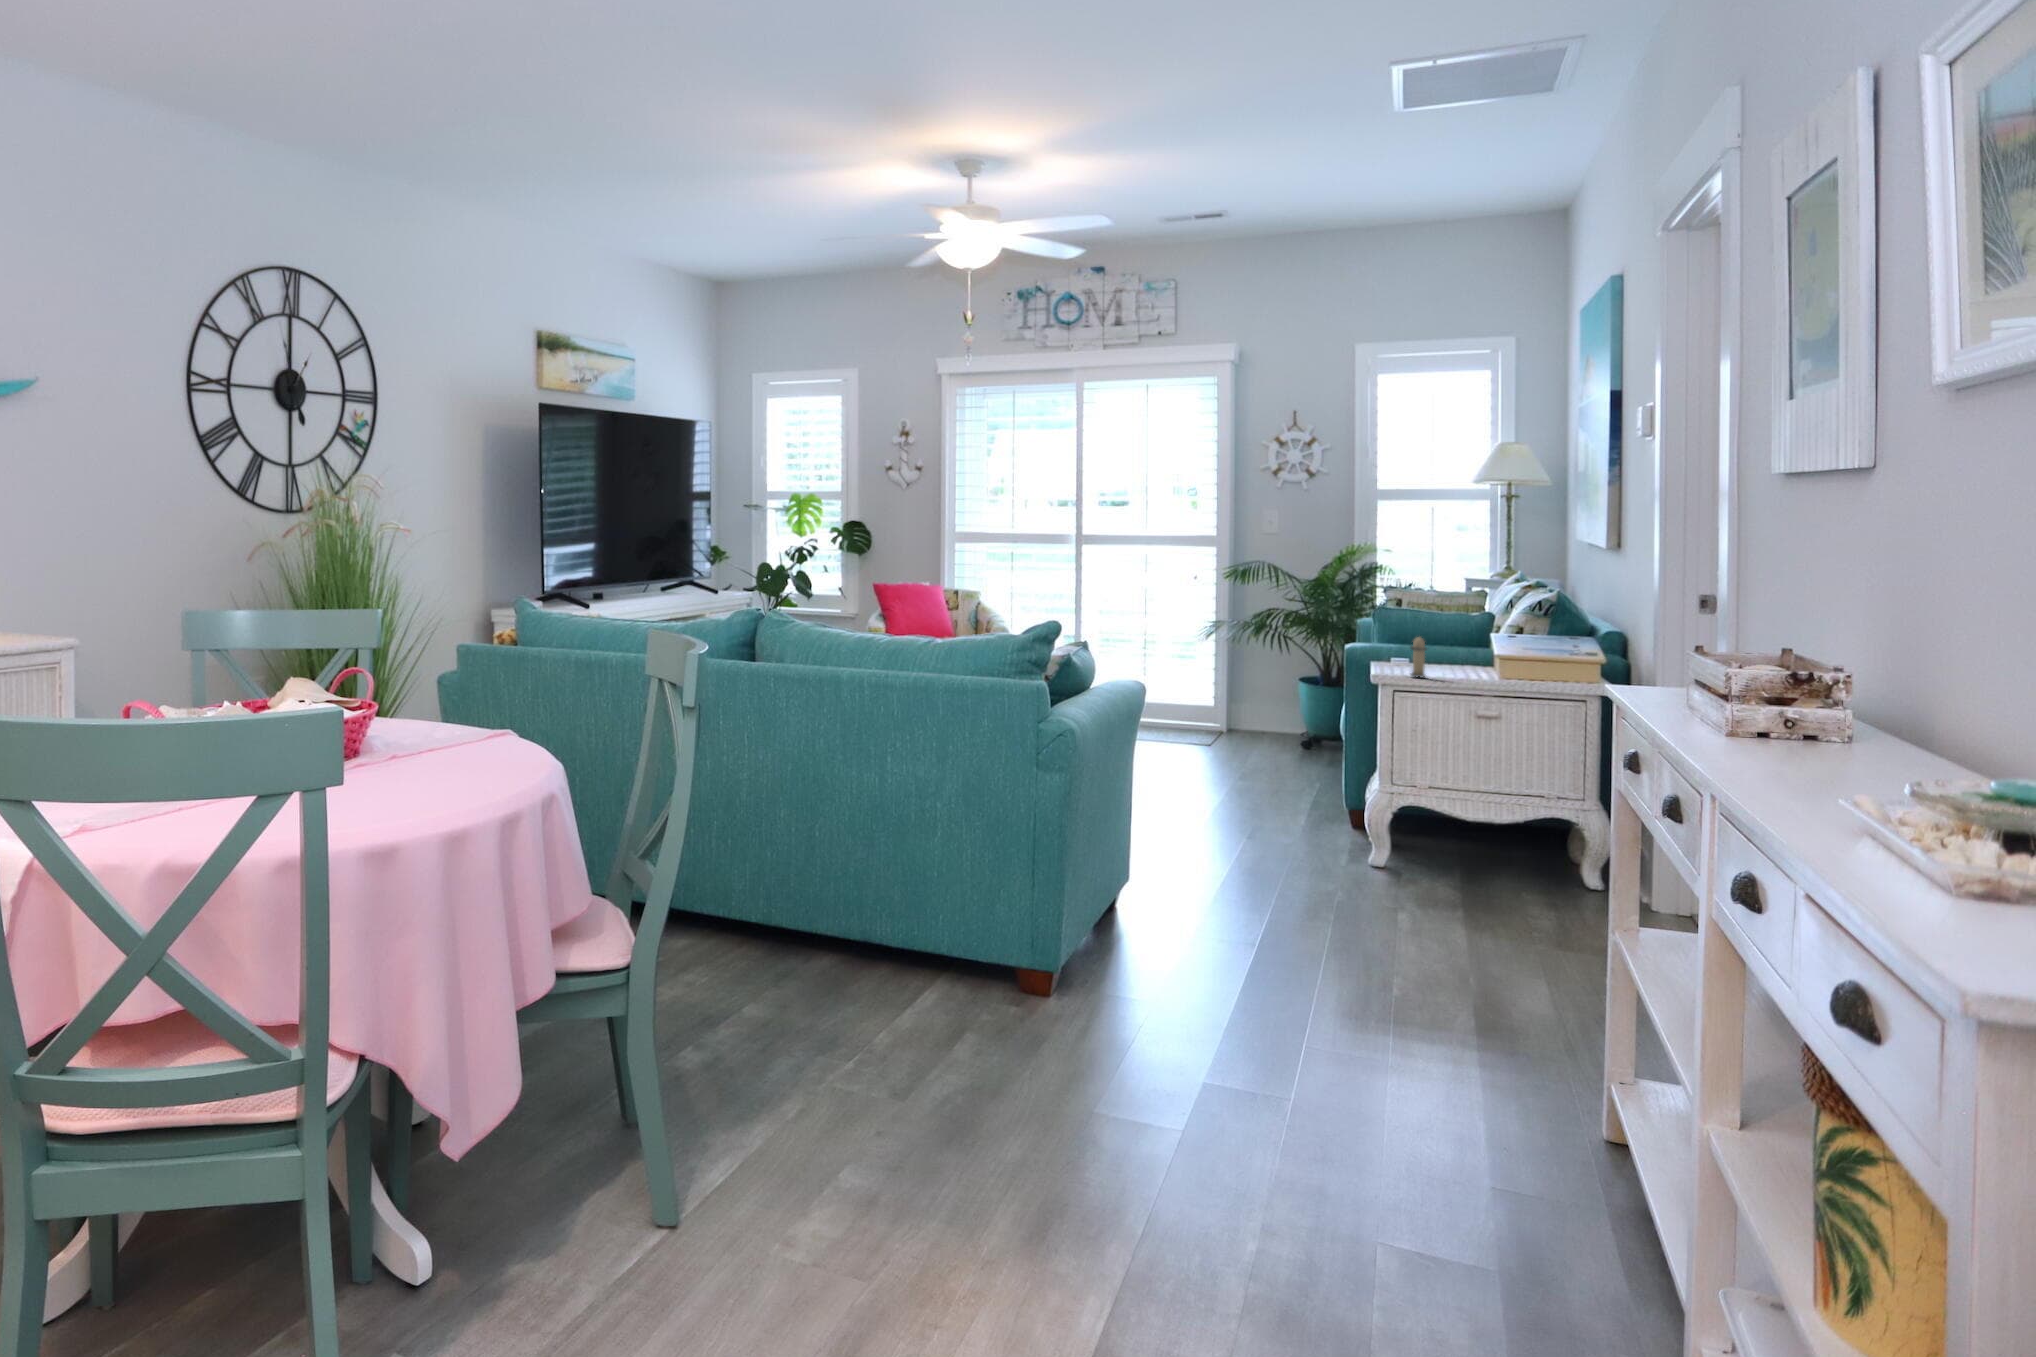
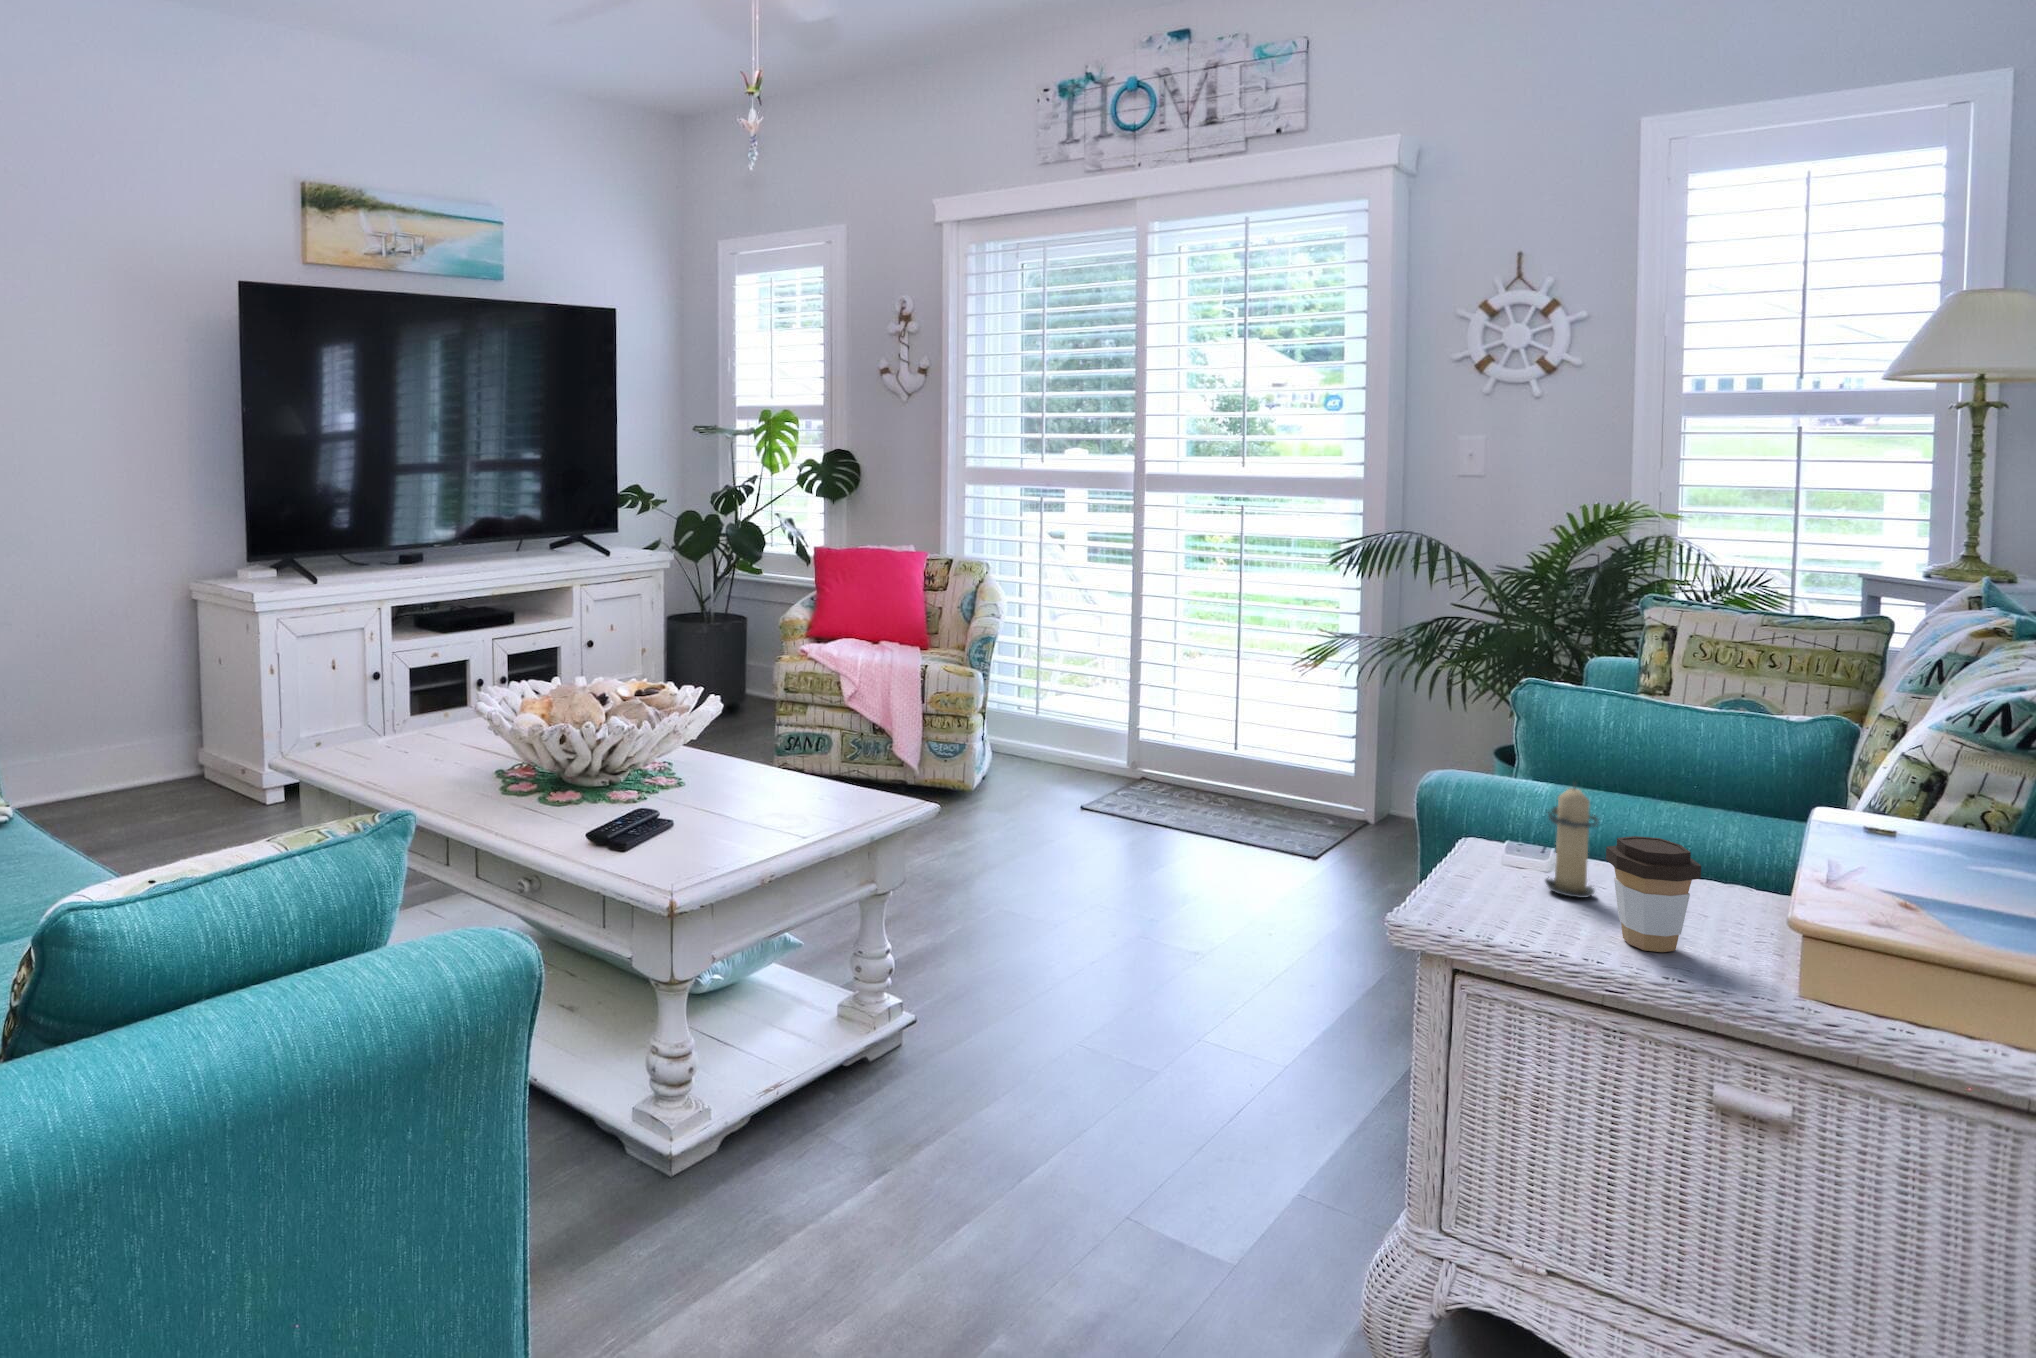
coffee cup: none [1439,646,1471,684] -> present [1606,836,1701,952]

